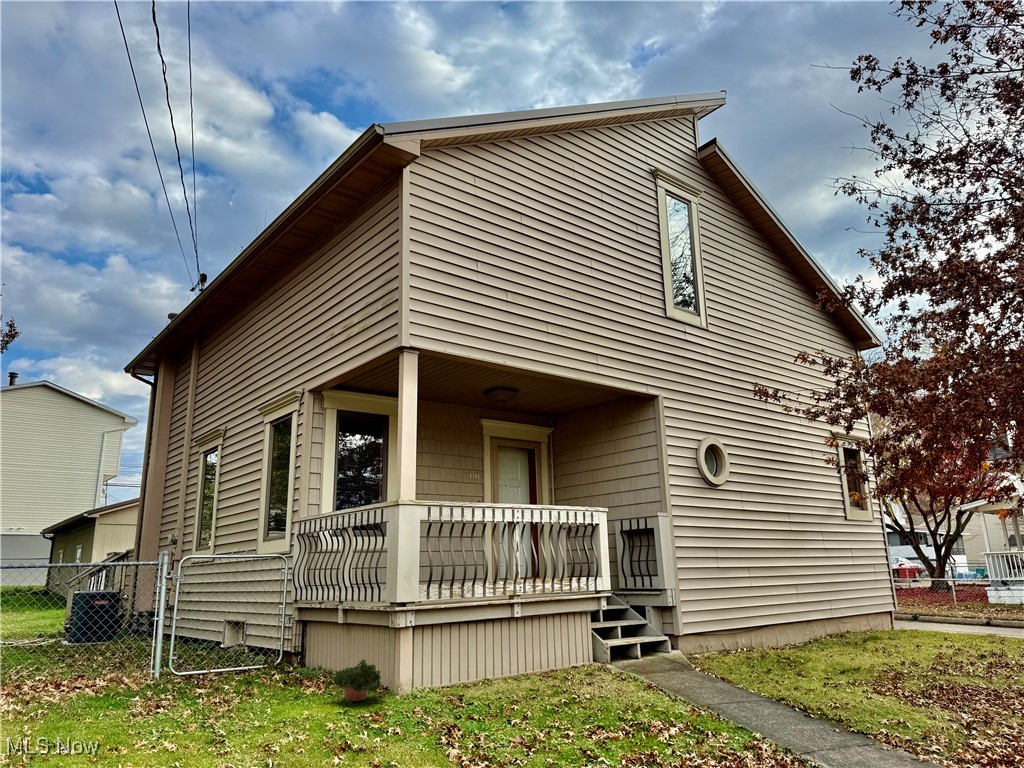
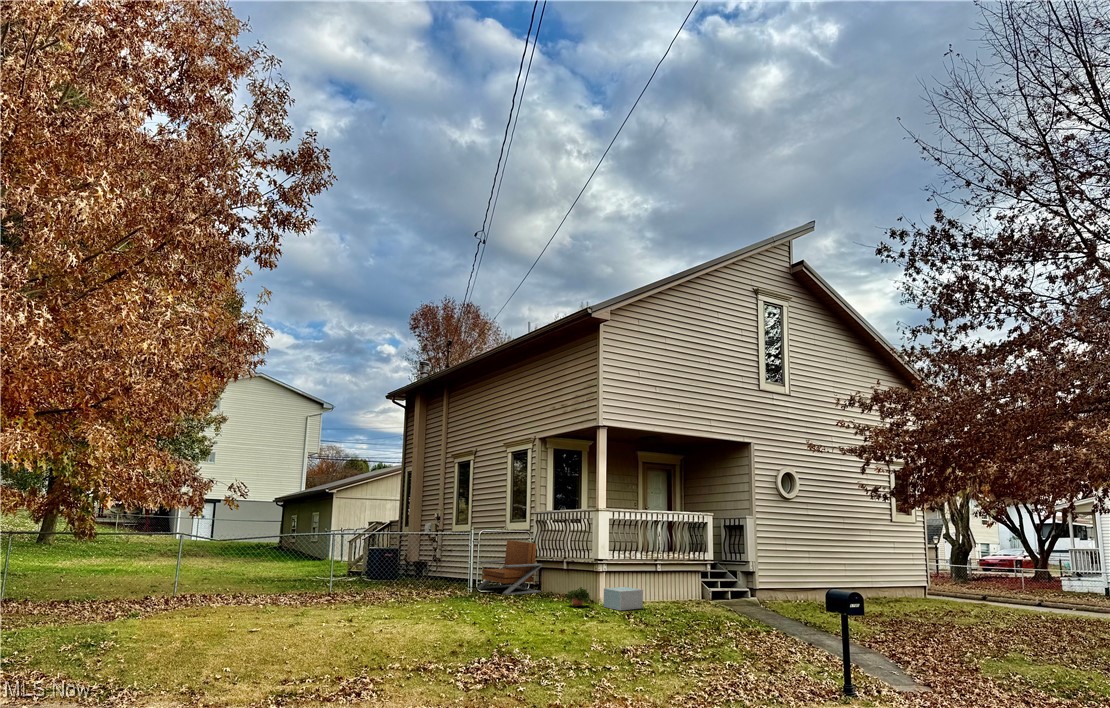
lounge chair: none [184,574,306,680] -> present [477,540,543,595]
storage box: none [410,652,489,707] -> present [604,587,643,610]

